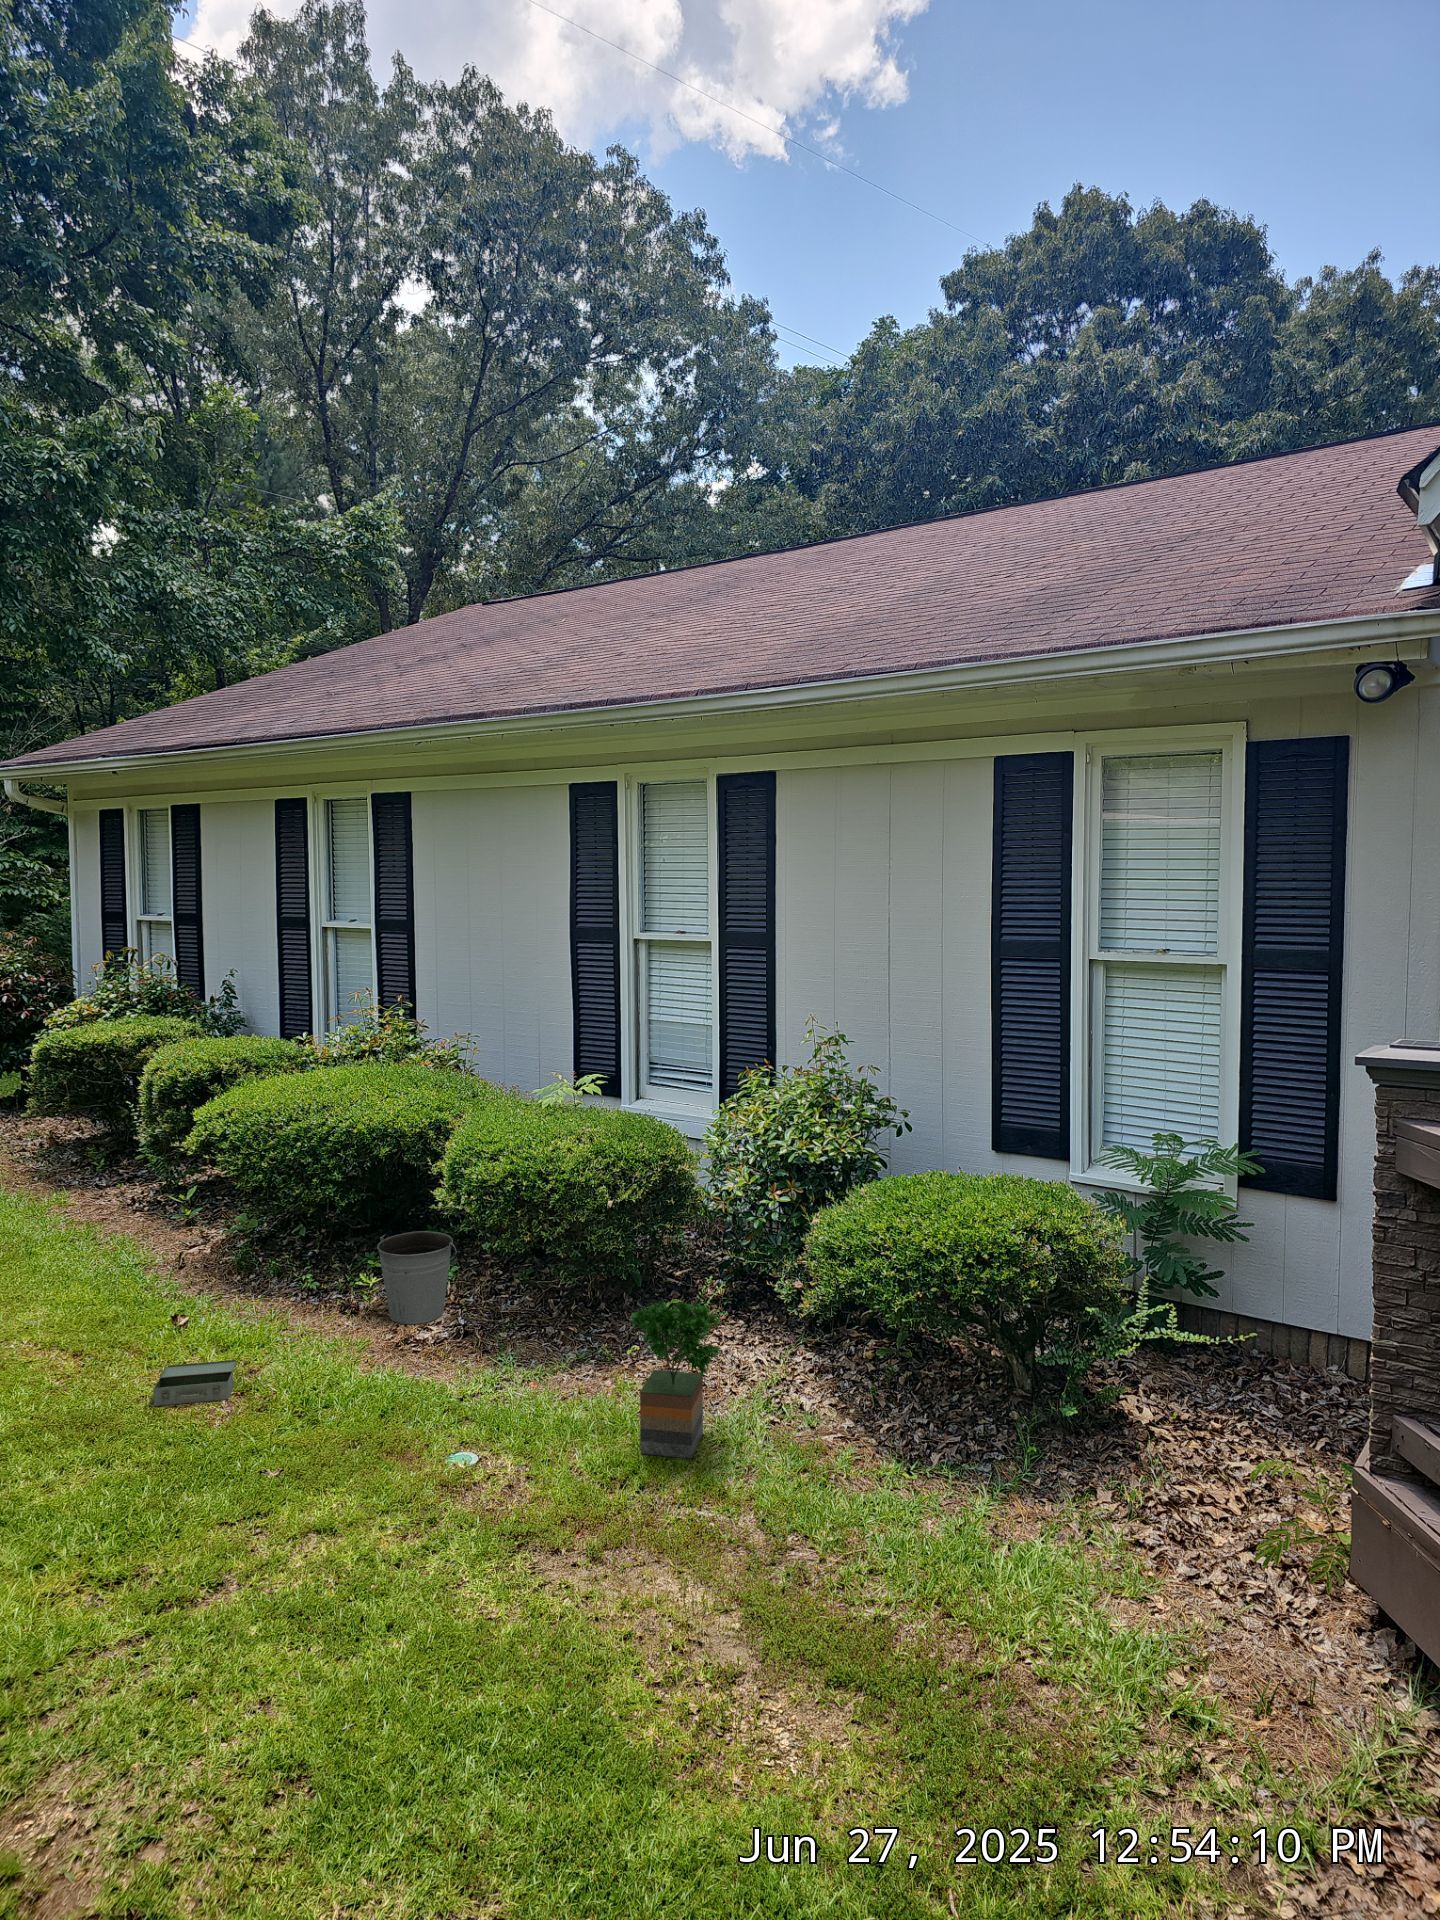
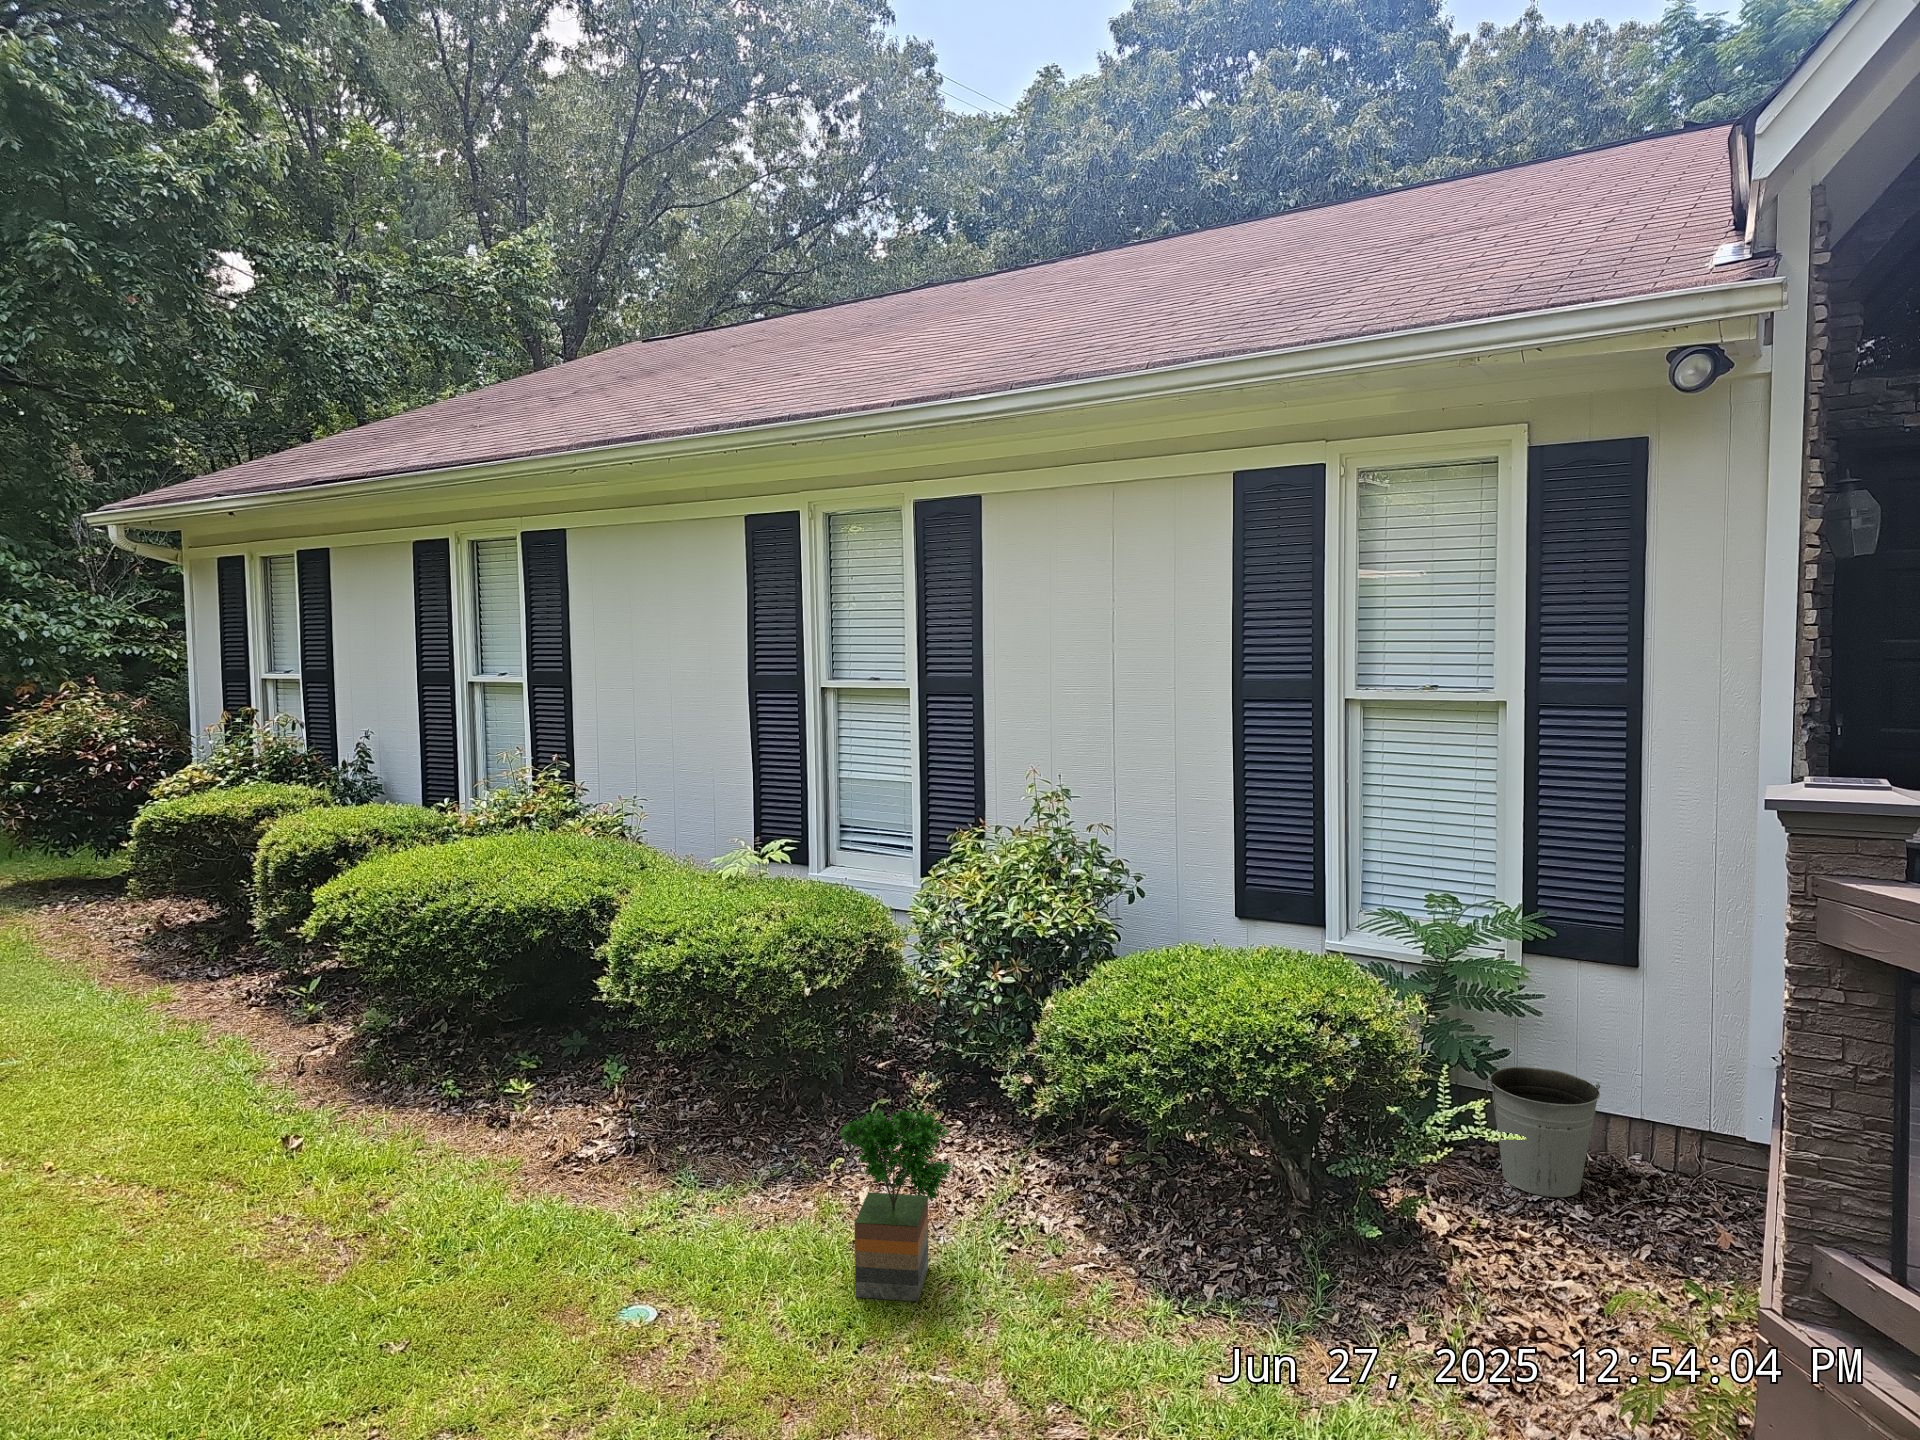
bucket: present [377,1231,457,1324] -> present [1486,1067,1600,1197]
toolbox: present [154,1360,237,1406] -> none [250,1193,358,1256]

